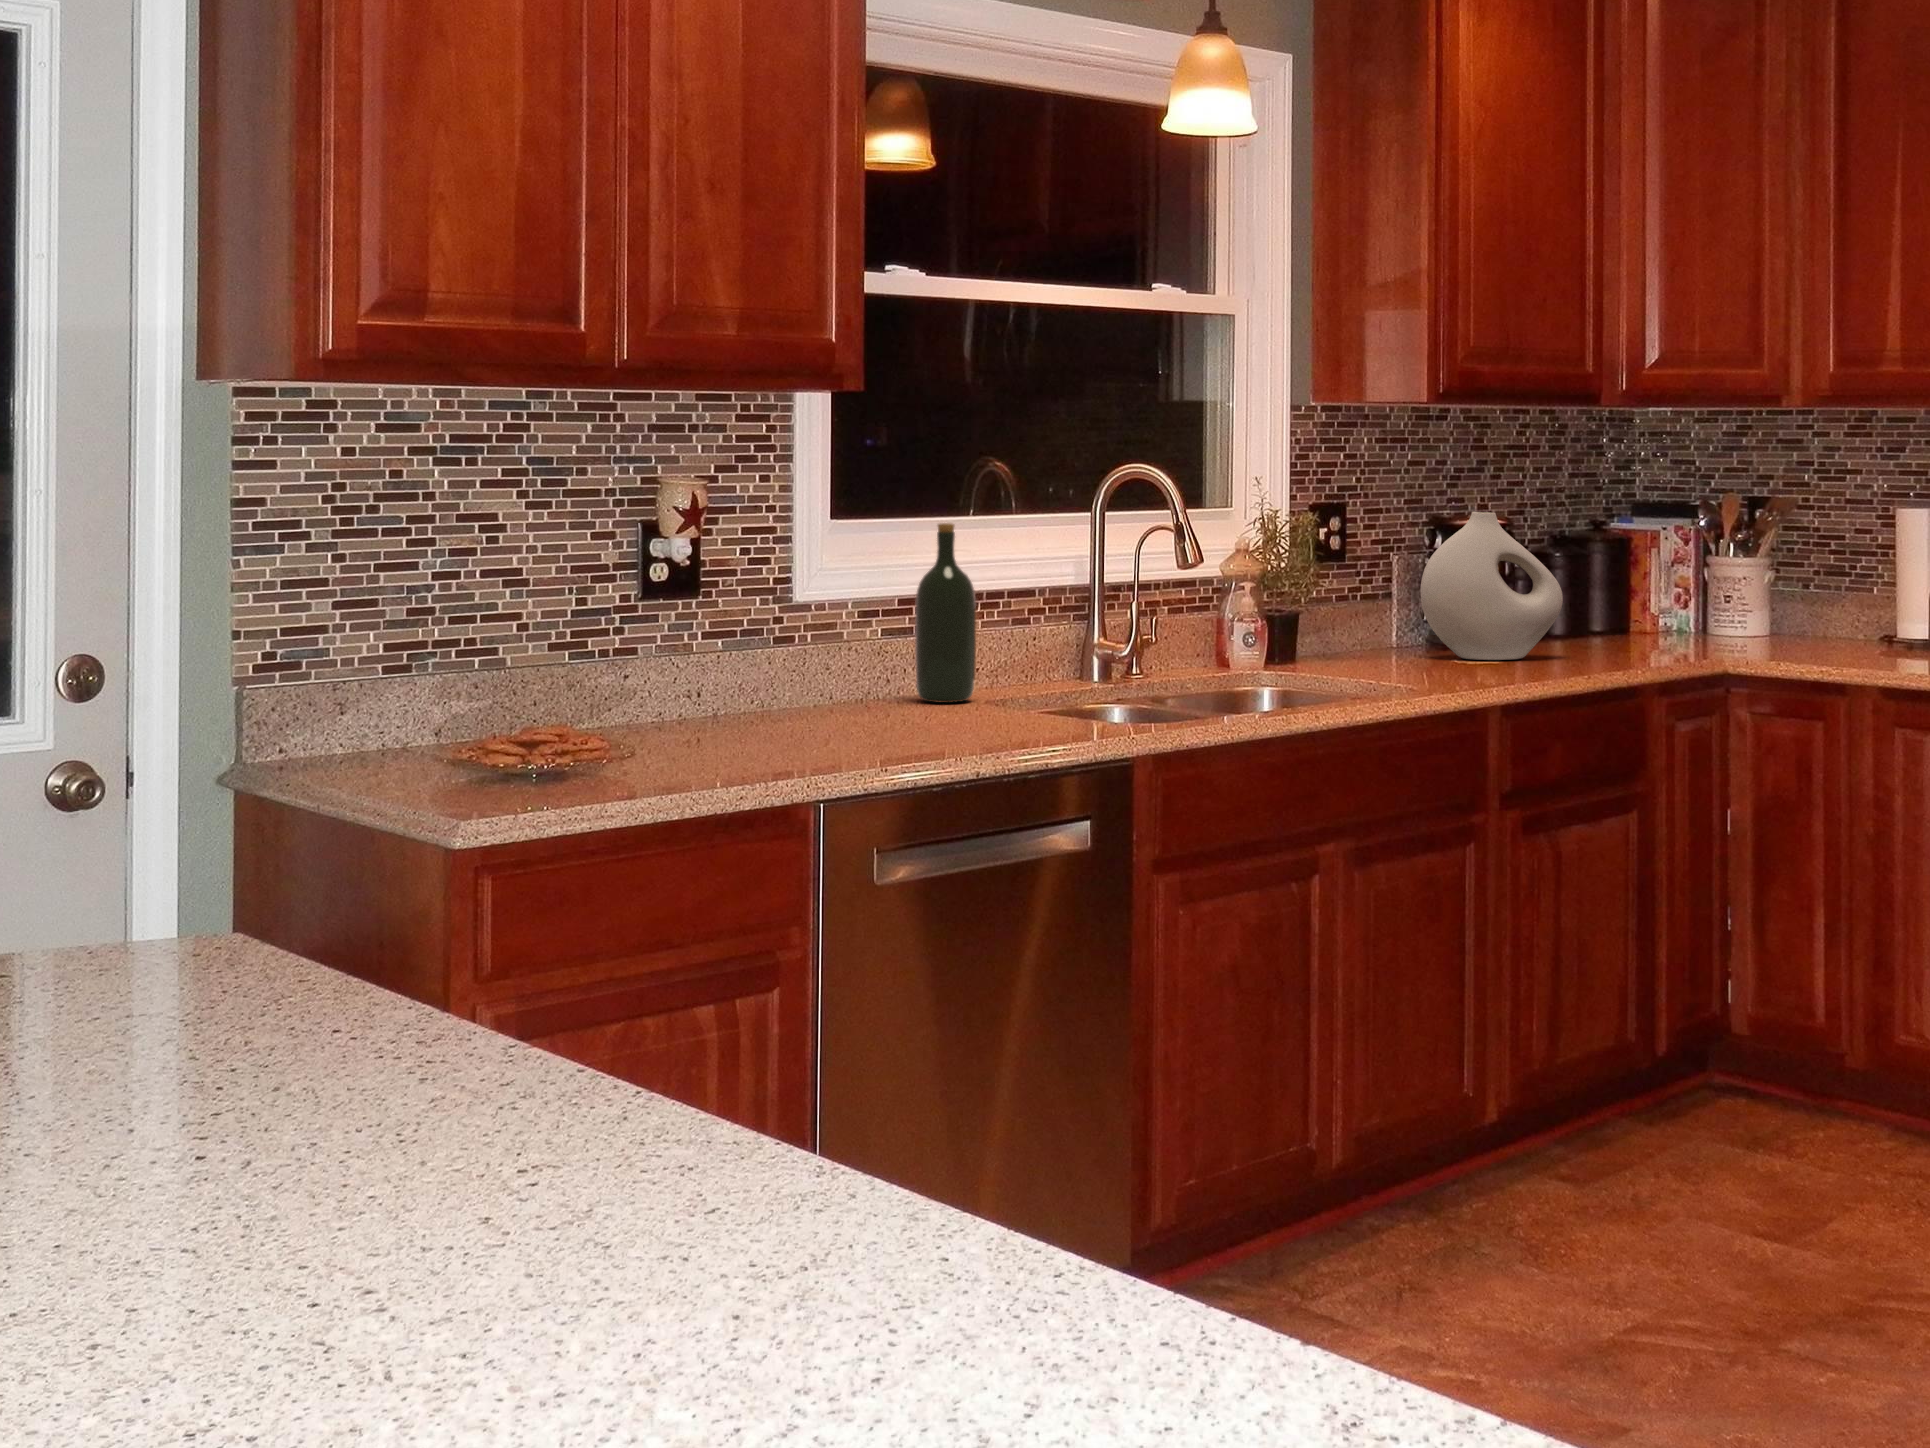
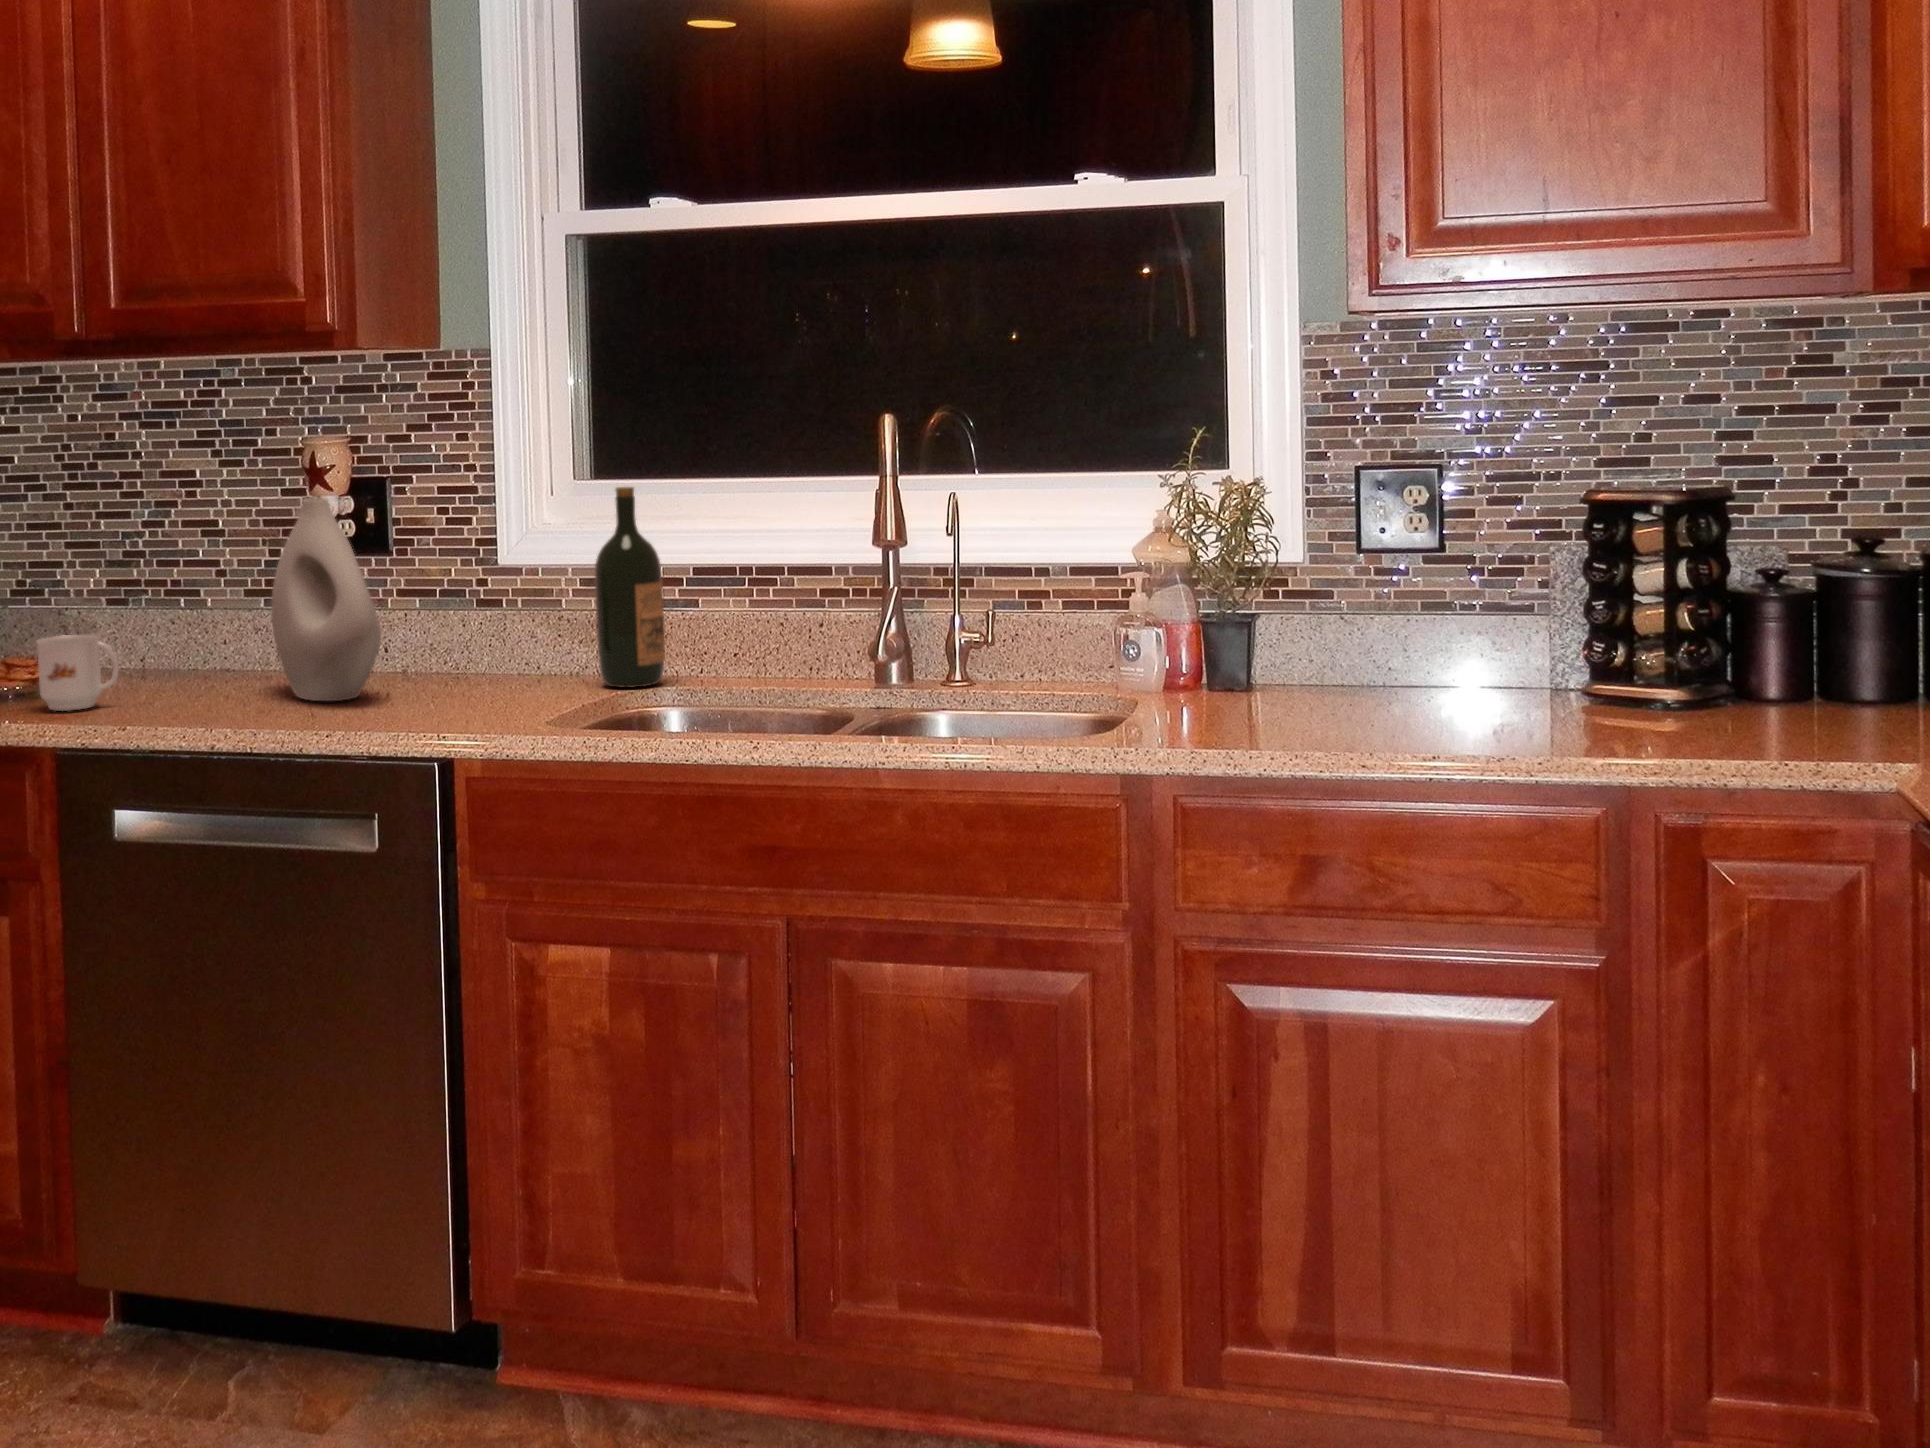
vase: present [1421,512,1563,660] -> present [271,497,381,701]
mug: none [634,688,707,773] -> present [36,635,119,711]

